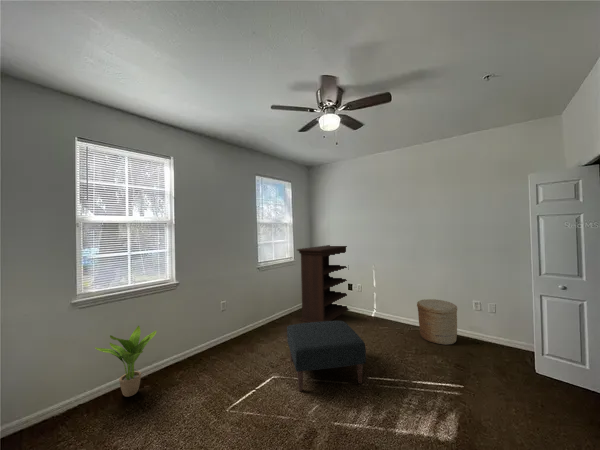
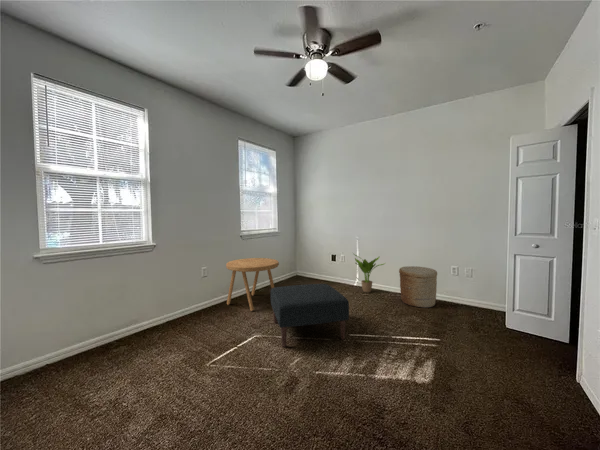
bookshelf: present [297,245,349,322] -> none [280,217,336,294]
side table: none [245,290,295,346] -> present [226,258,279,311]
potted plant: present [95,326,156,397] -> present [355,255,384,292]

